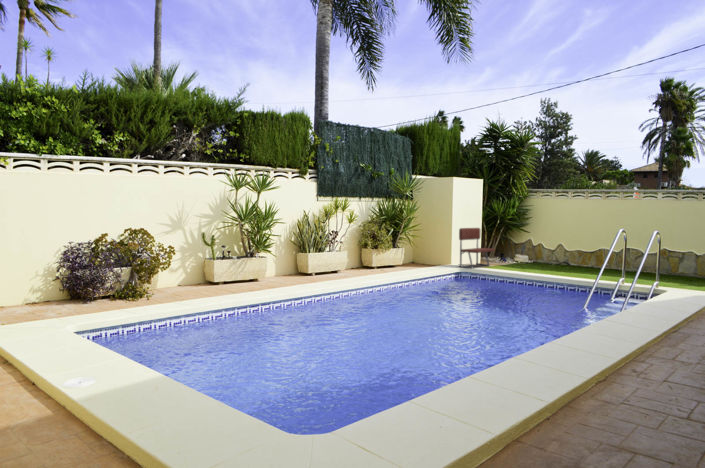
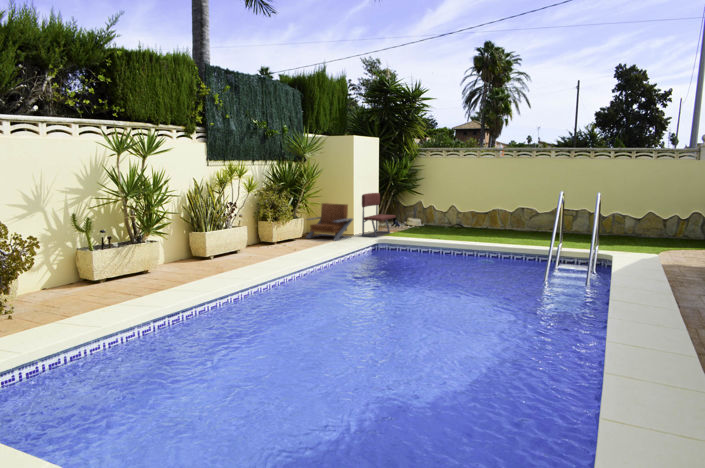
lounge chair: none [406,236,450,270] -> present [306,203,353,241]

